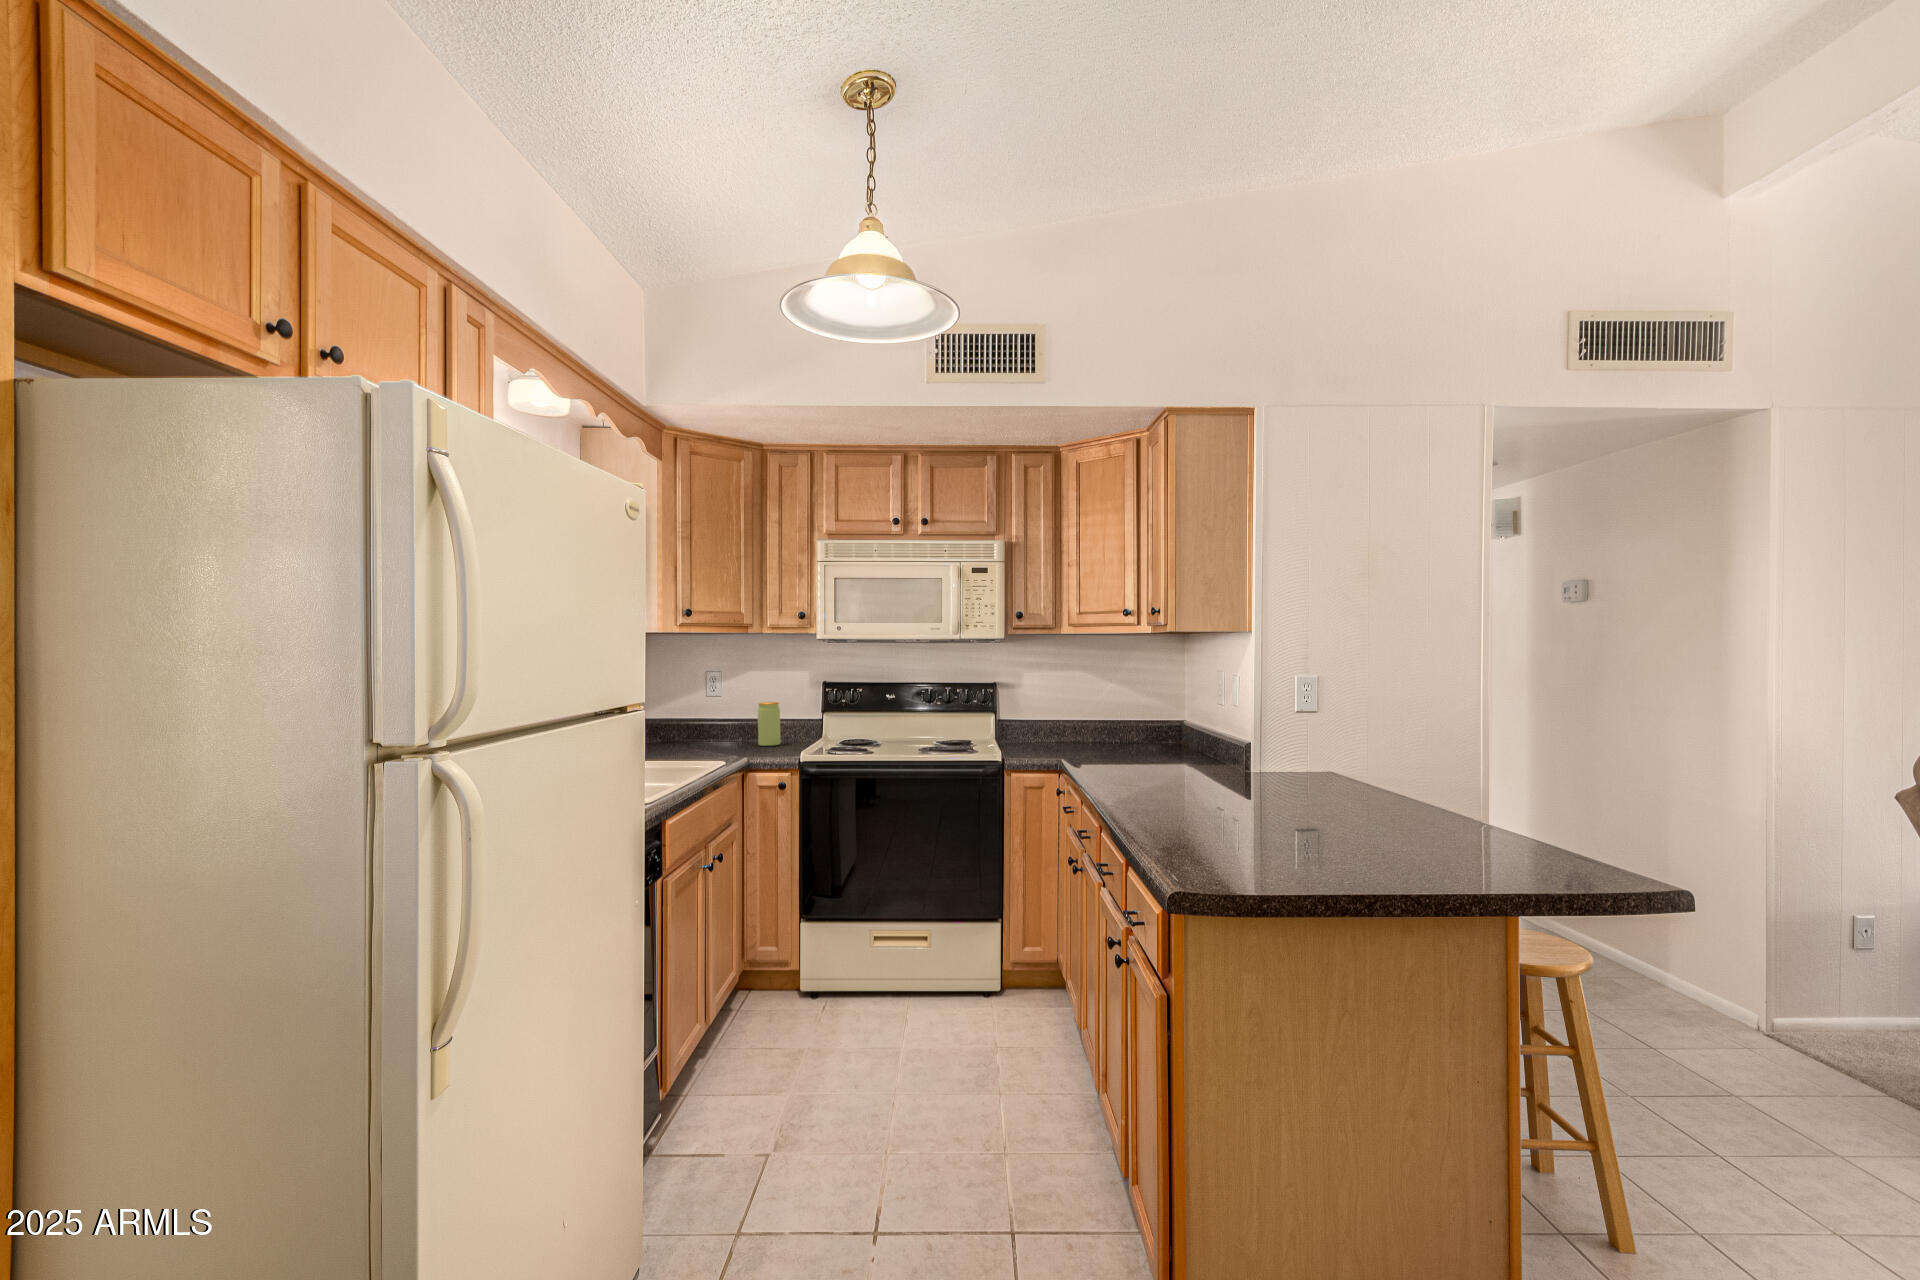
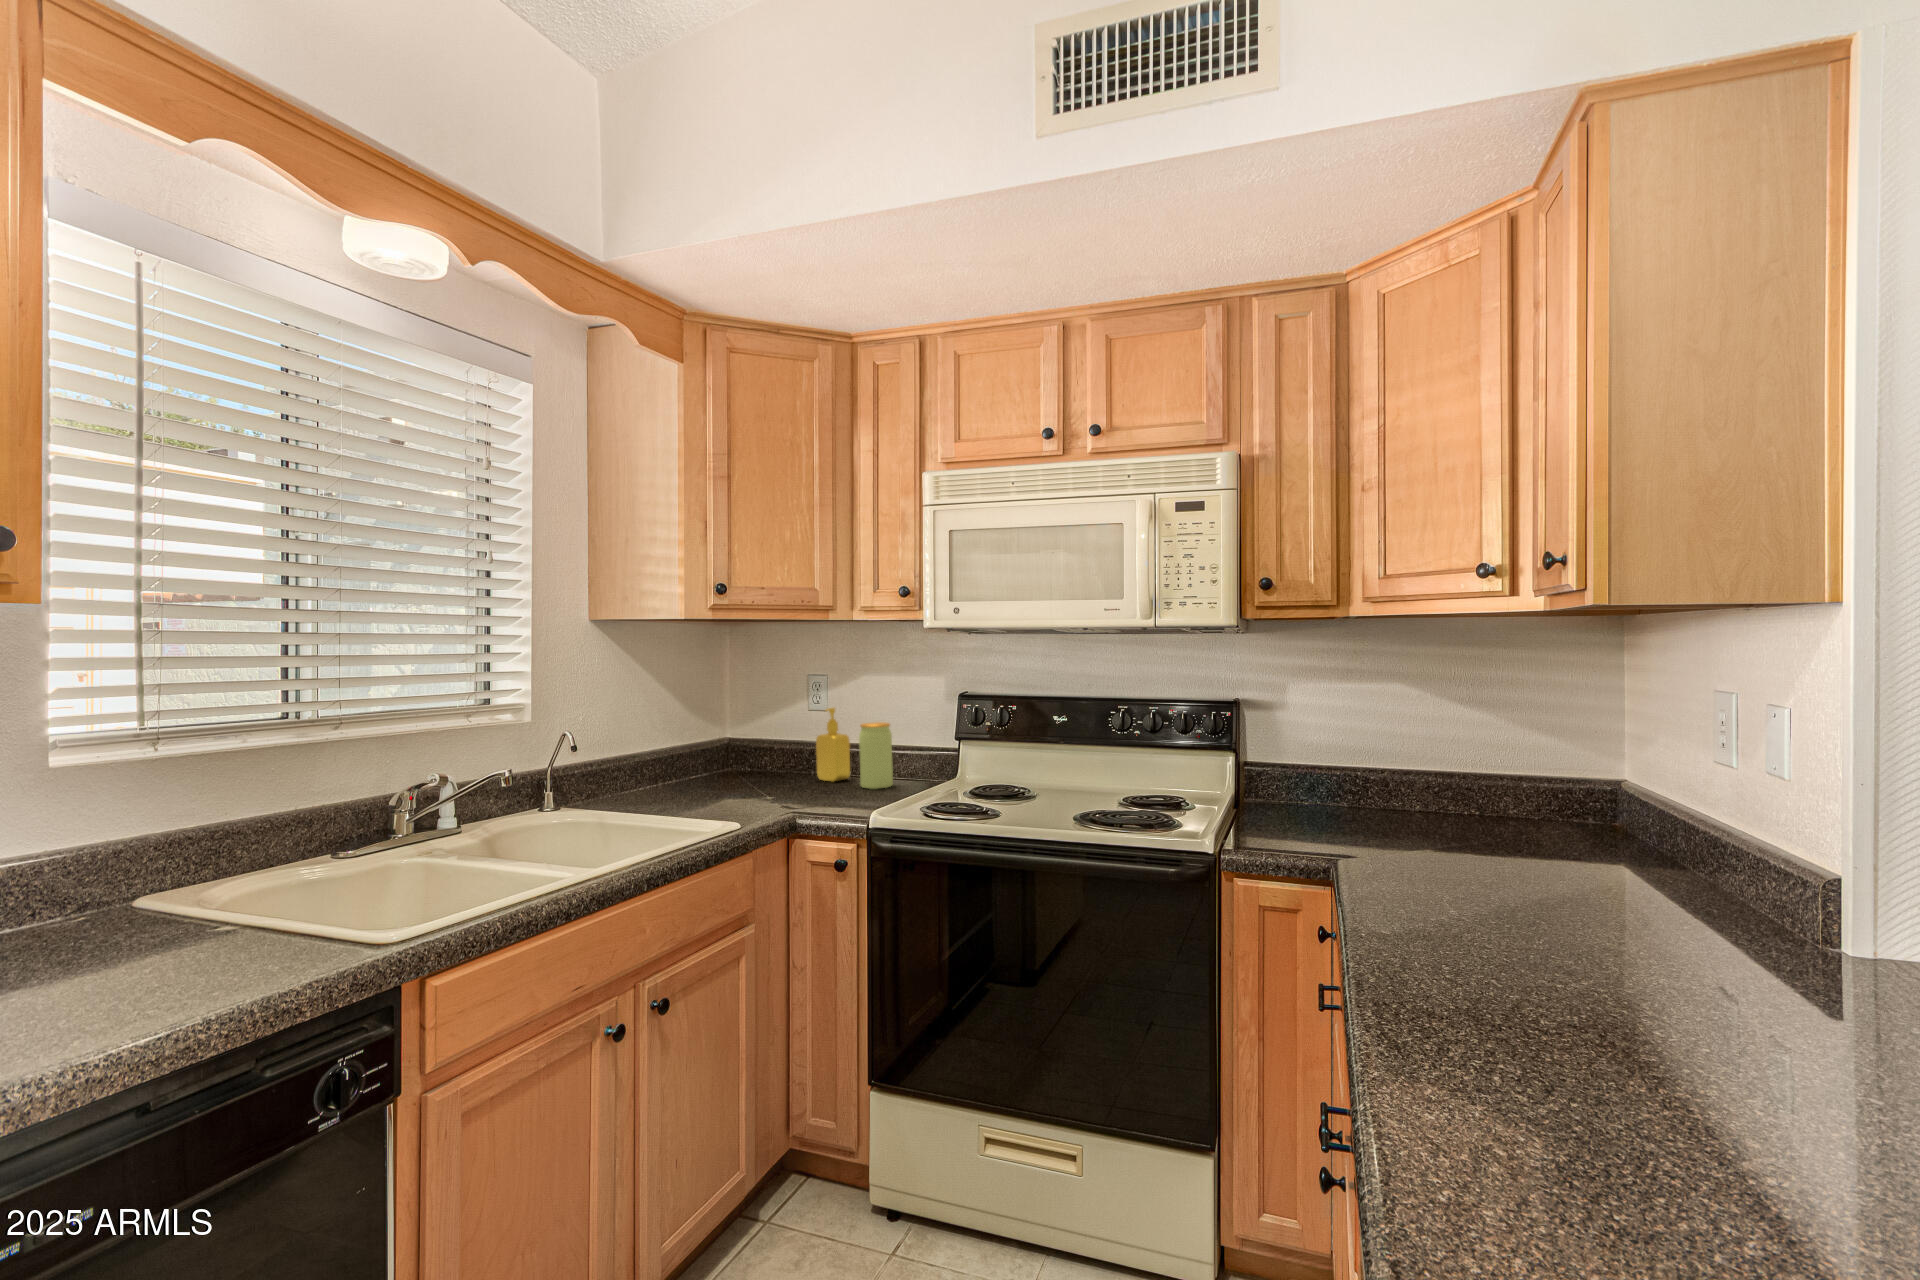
soap dispenser: none [719,693,745,744] -> present [816,708,850,782]

